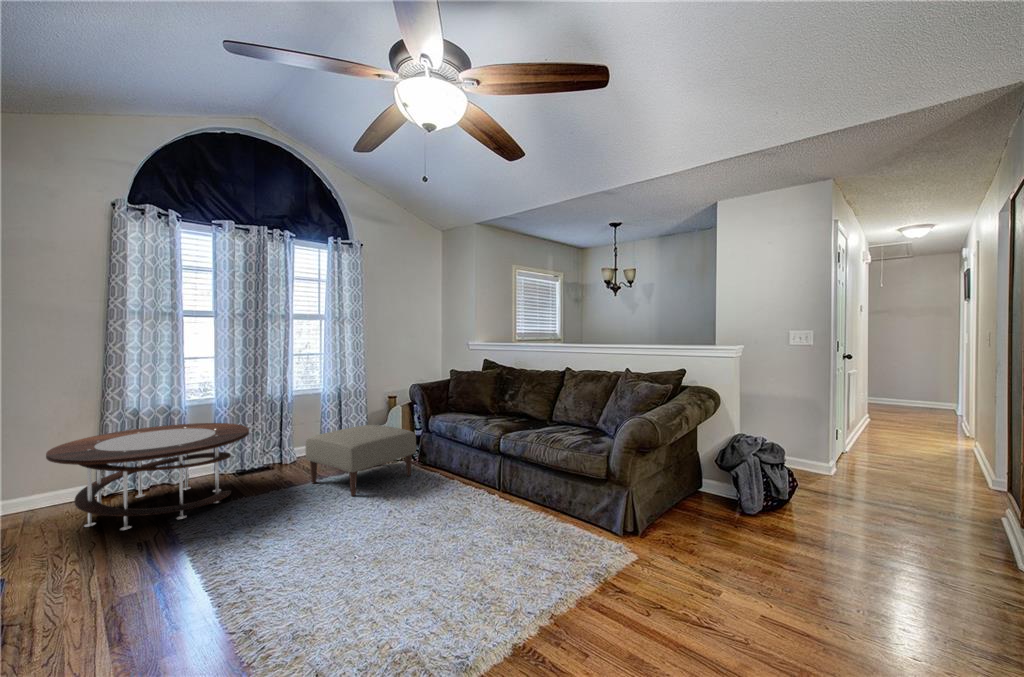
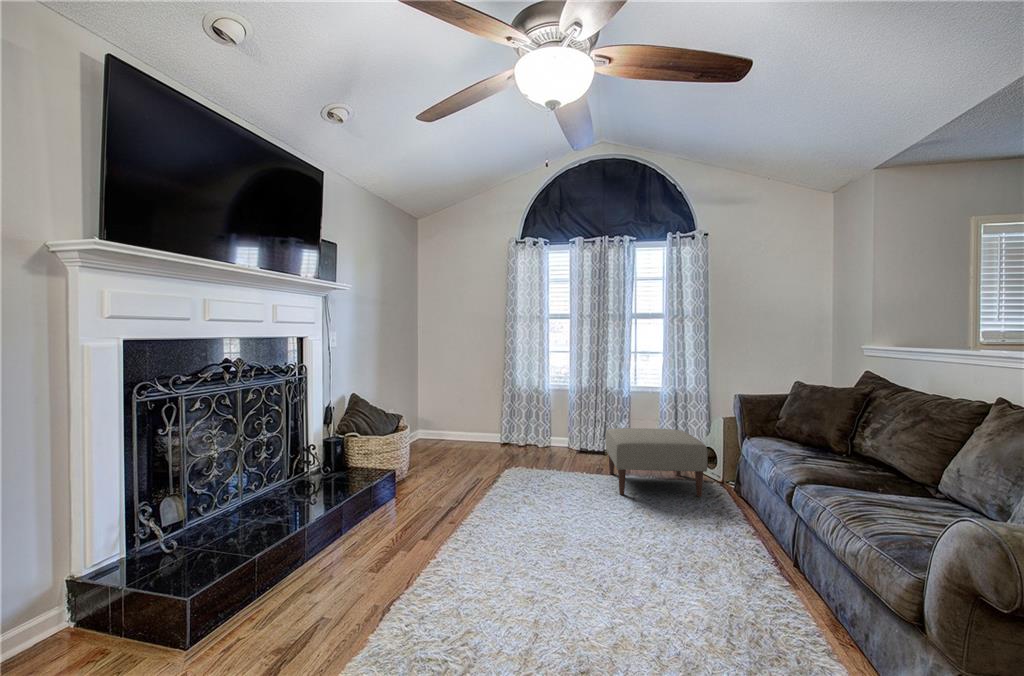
coffee table: present [46,423,249,530] -> none [453,401,569,469]

